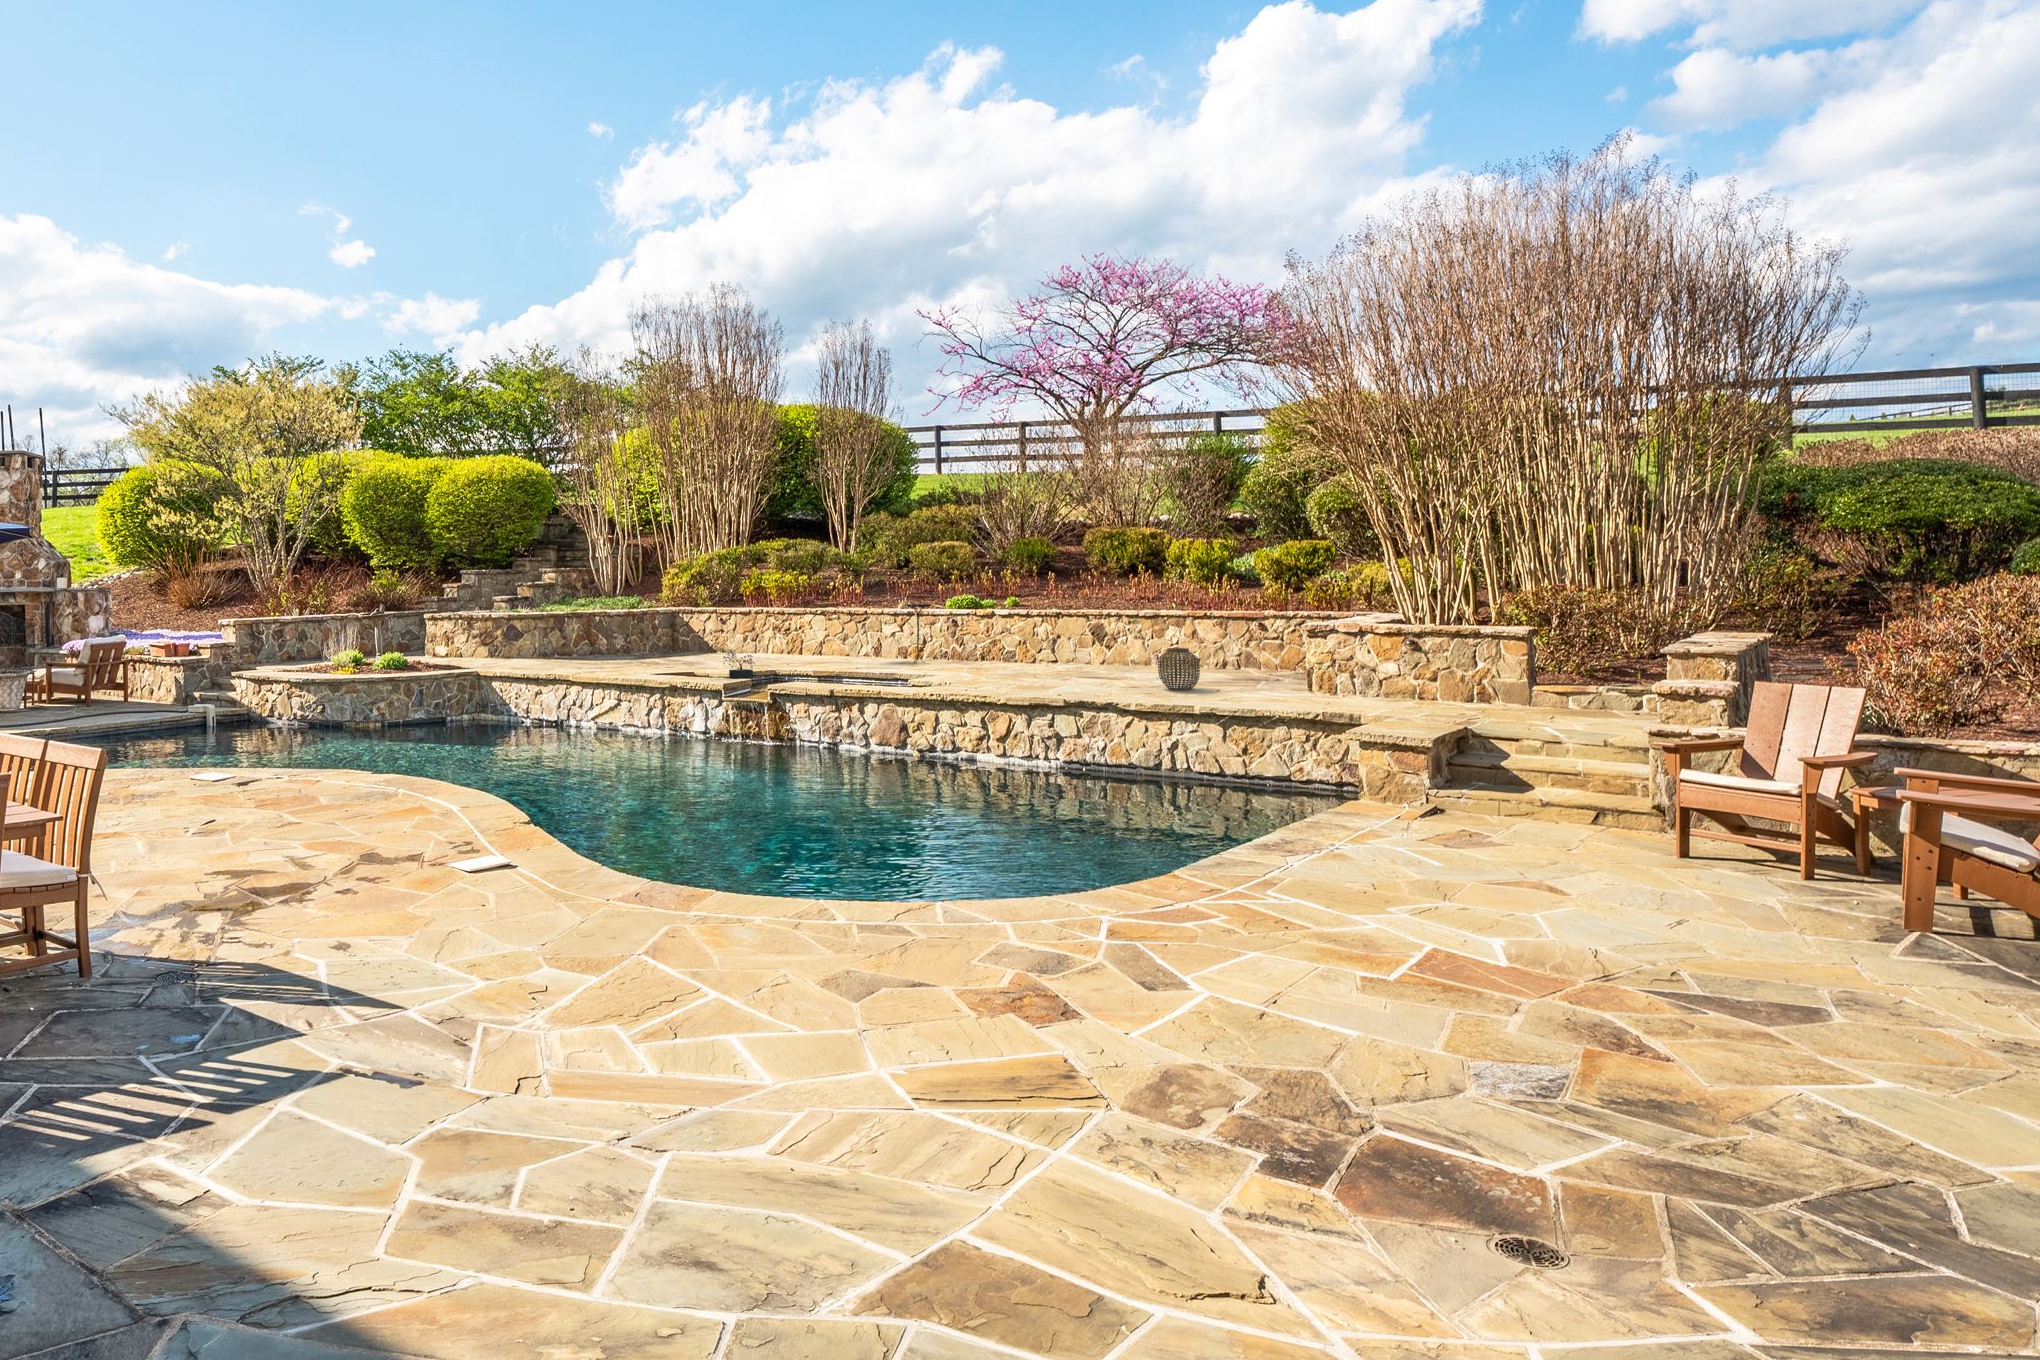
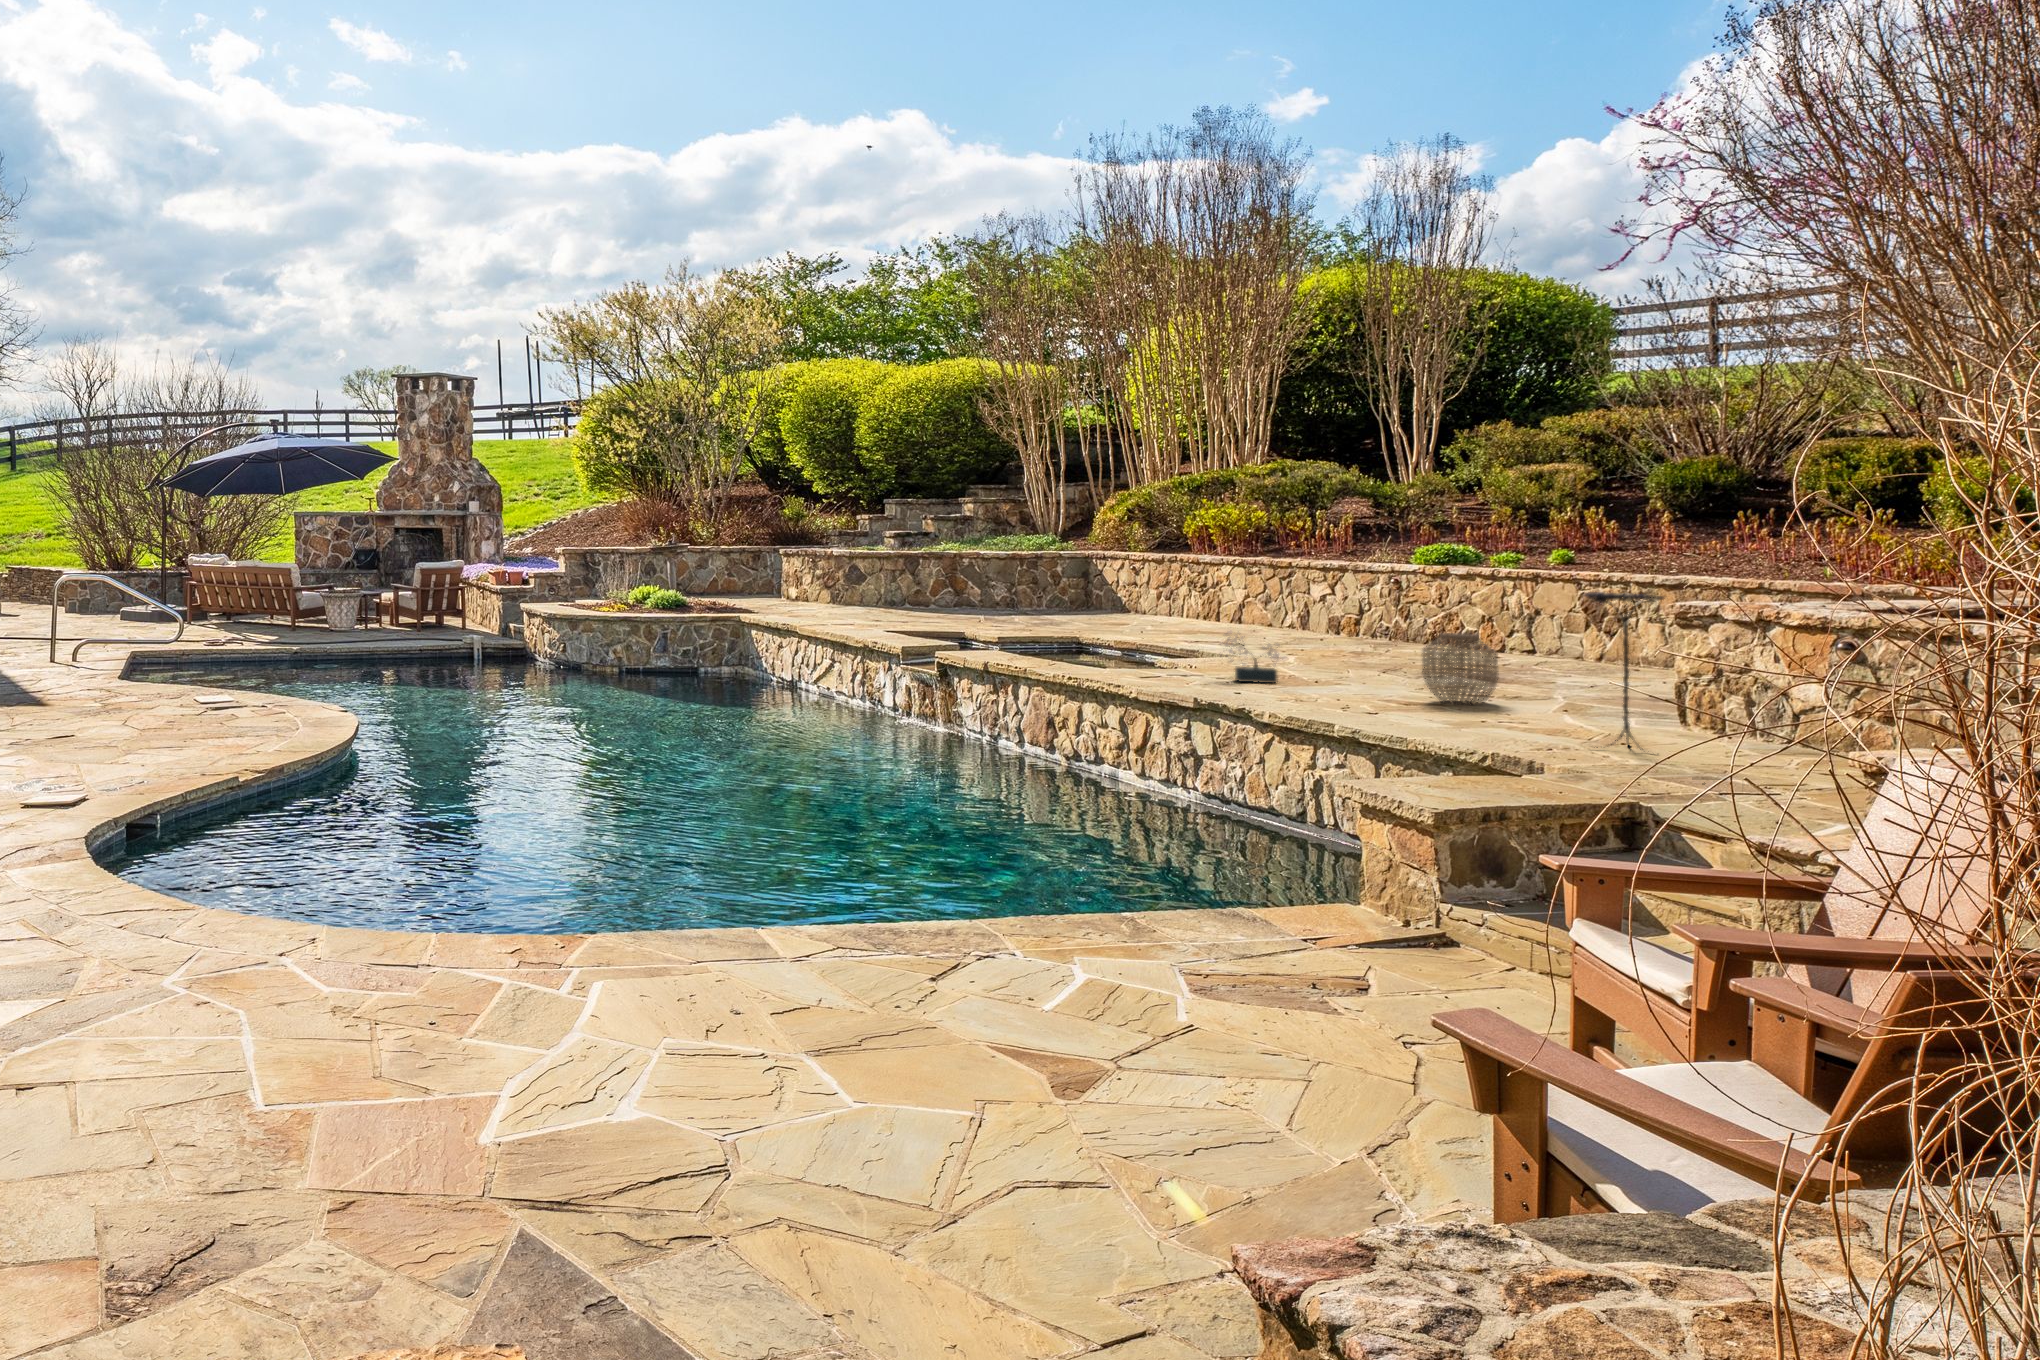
side table: present [904,604,931,663] -> present [1584,592,1664,752]
decorative plant: present [724,649,755,678] -> present [1225,631,1279,683]

